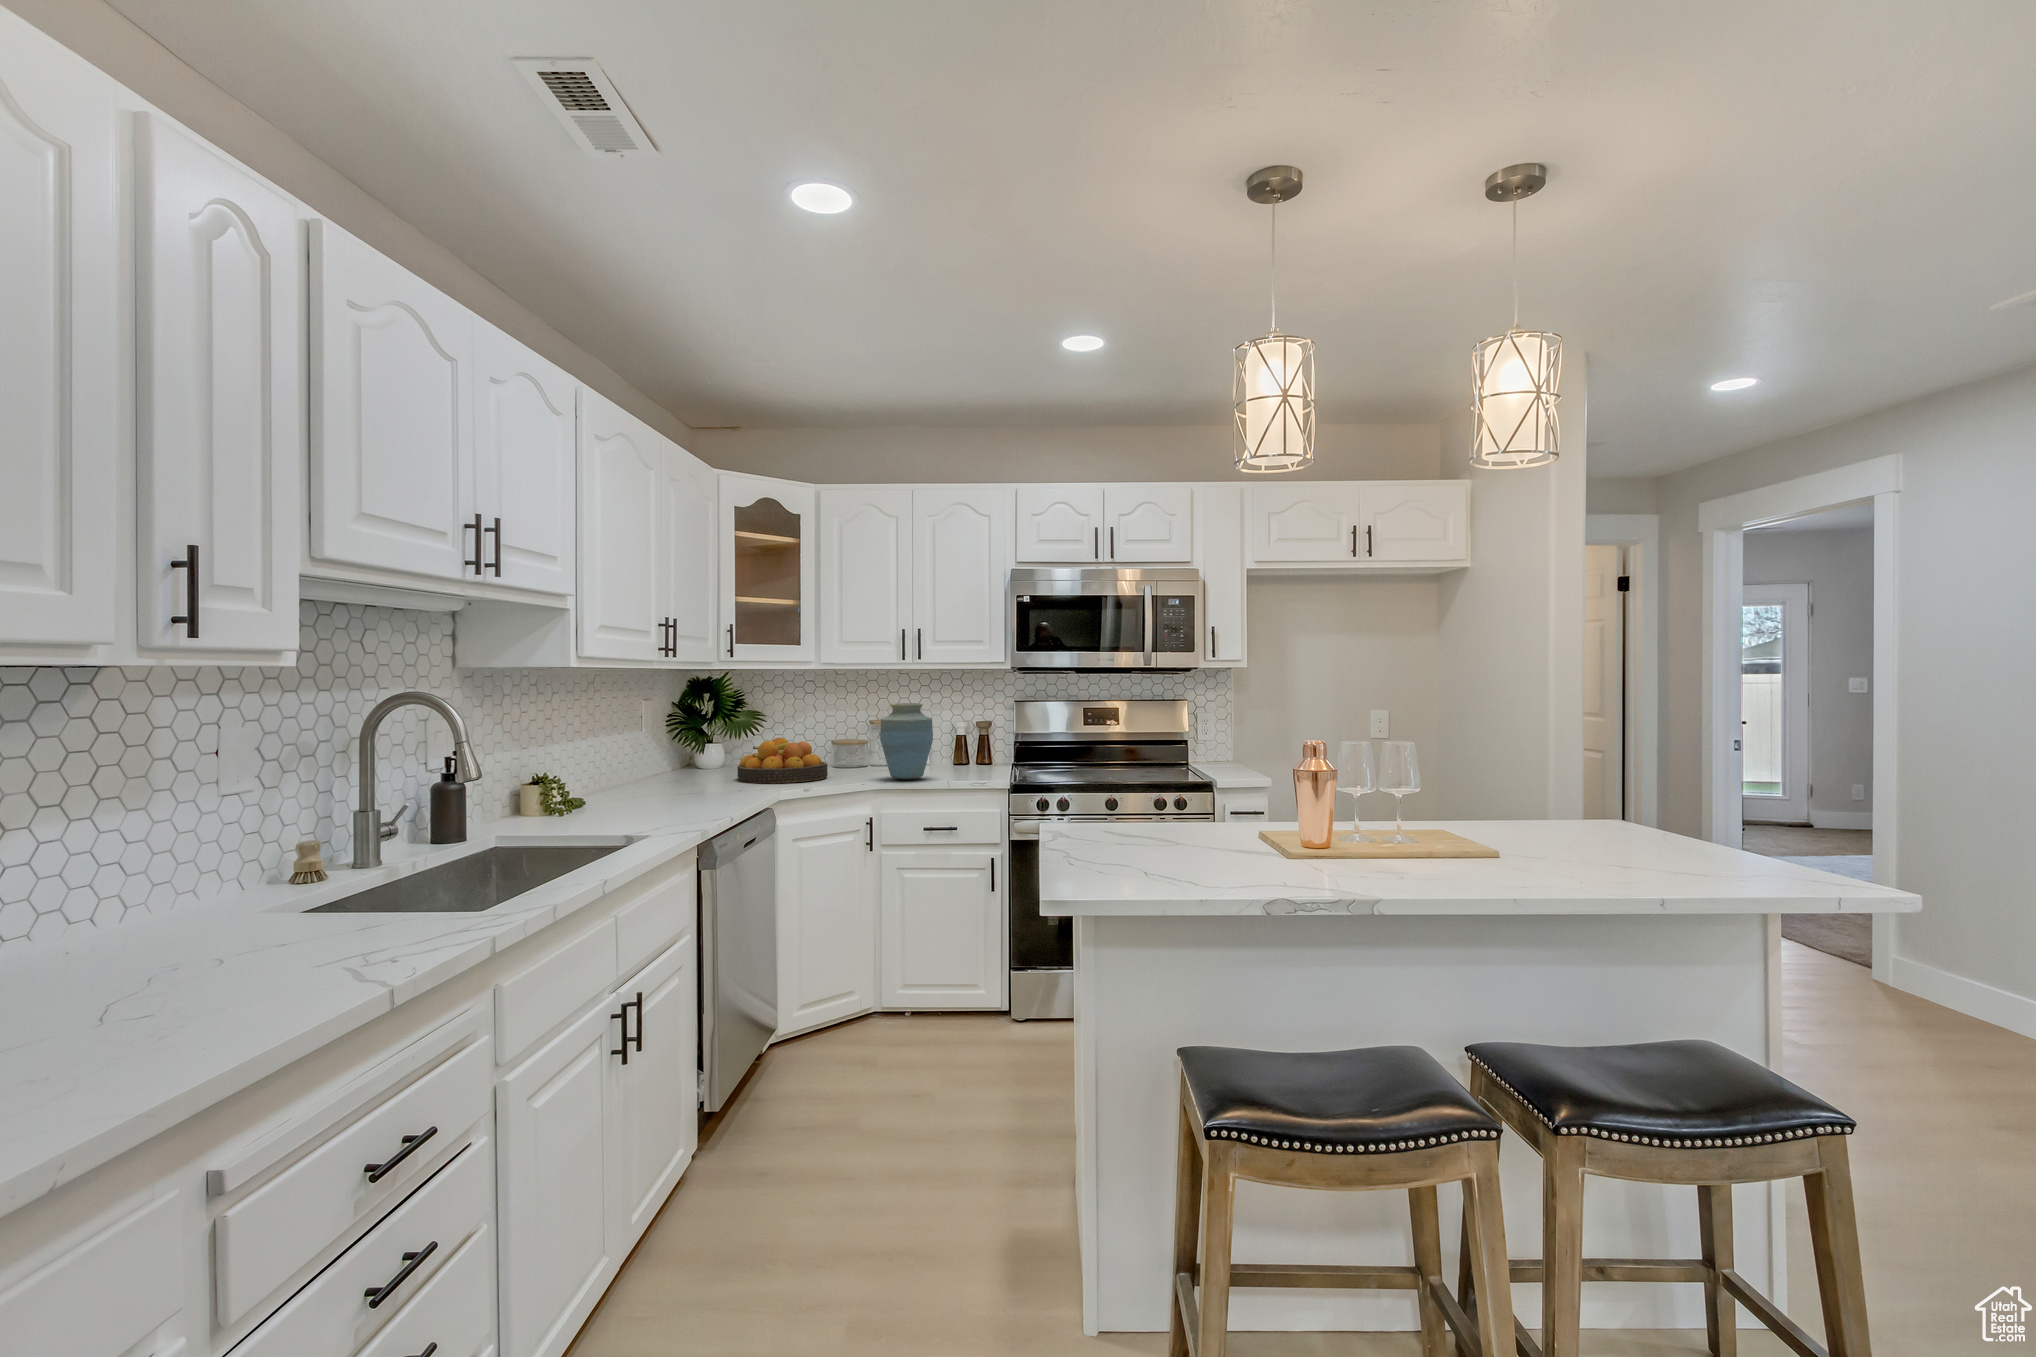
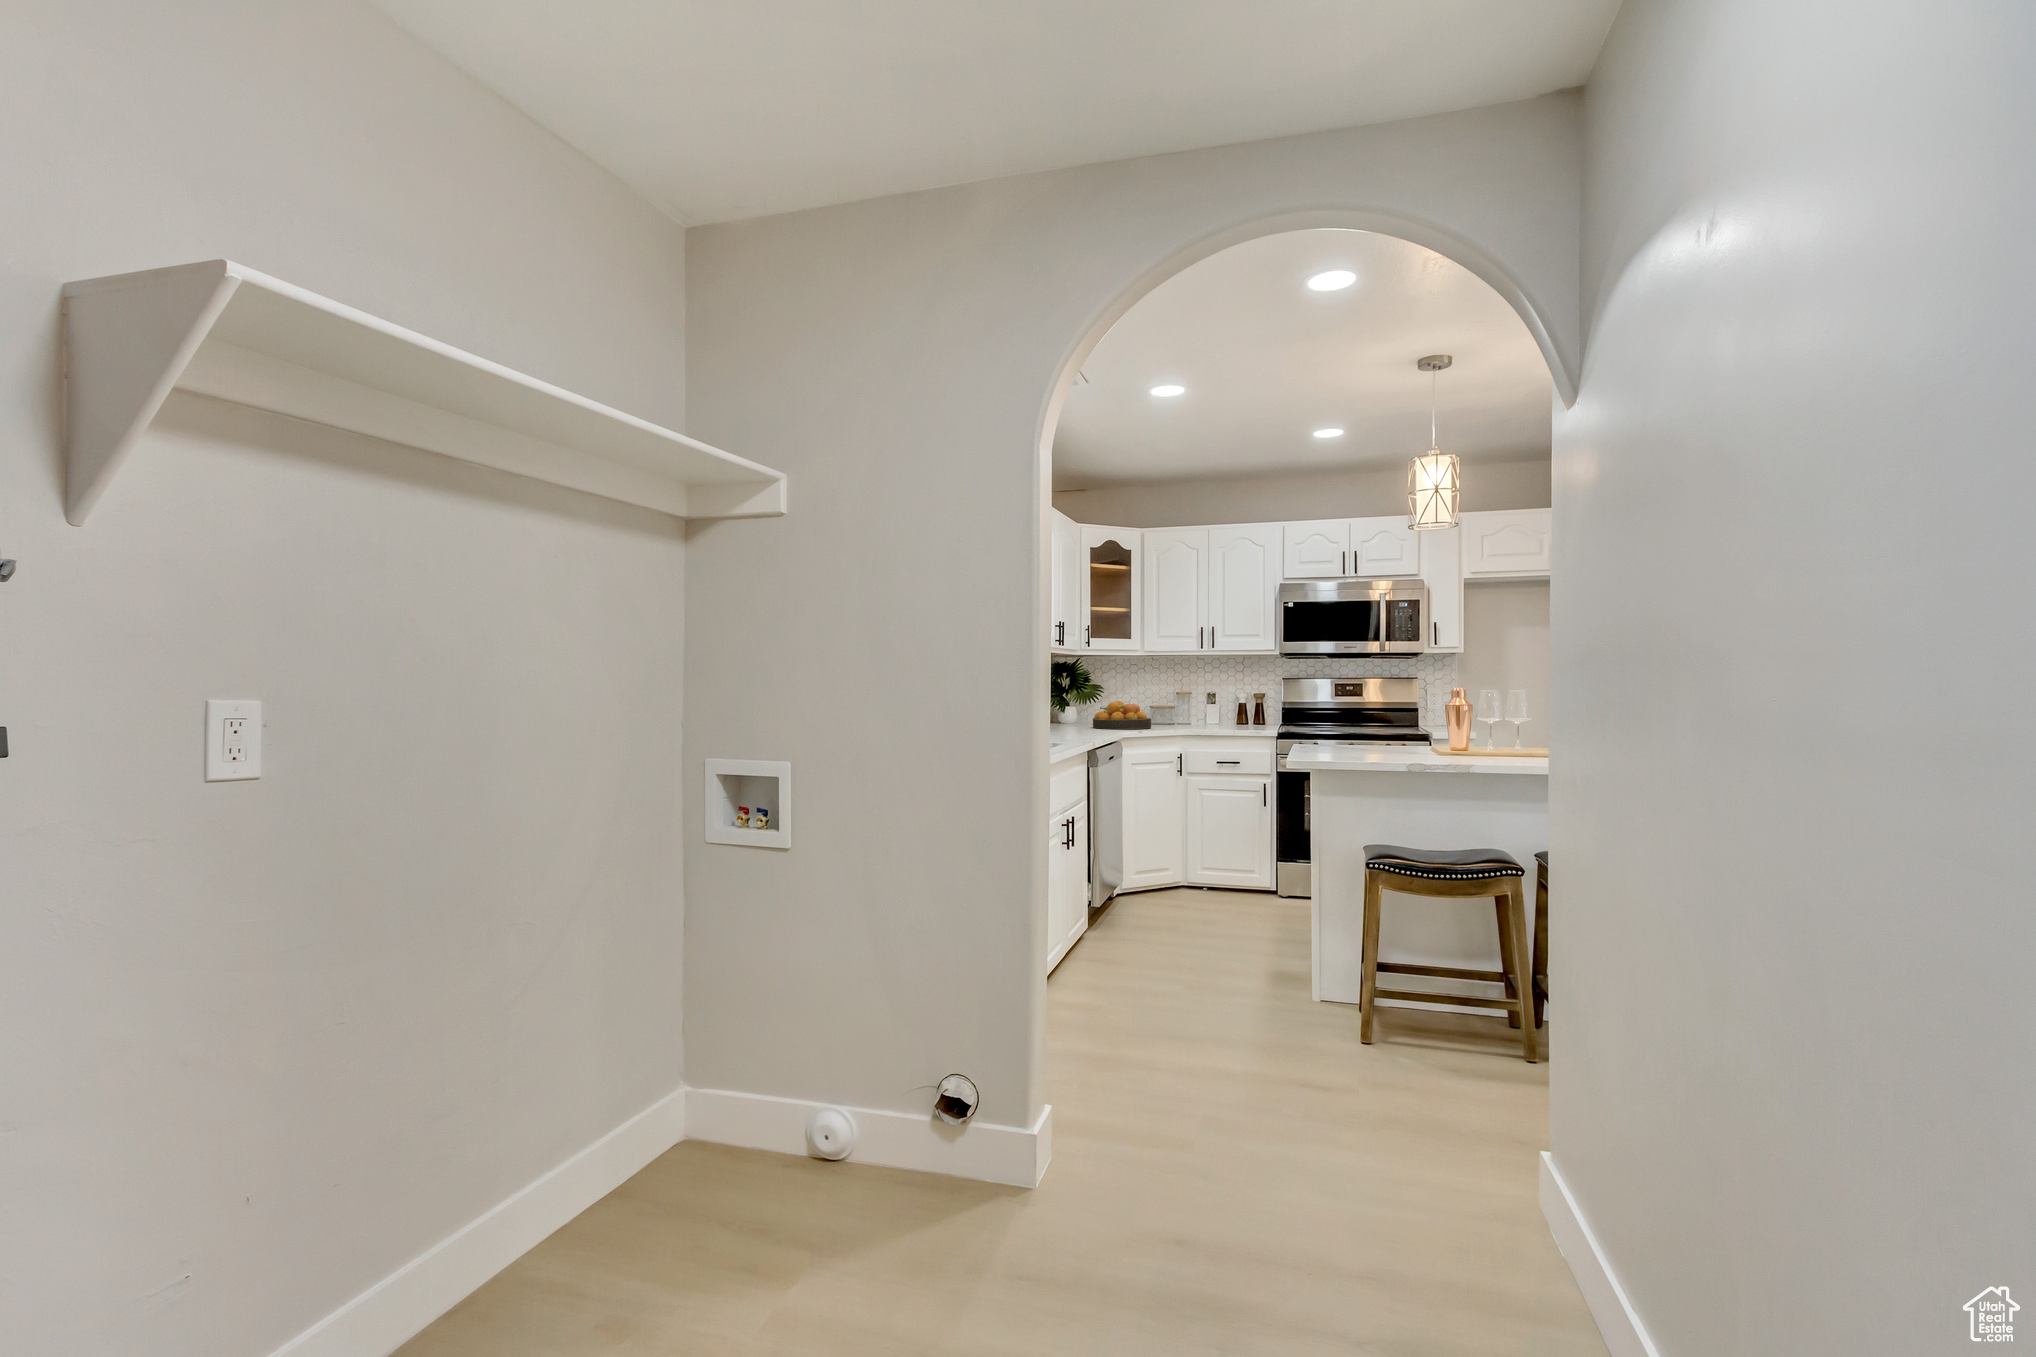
vase: present [880,703,933,779] -> none [1188,678,1225,730]

